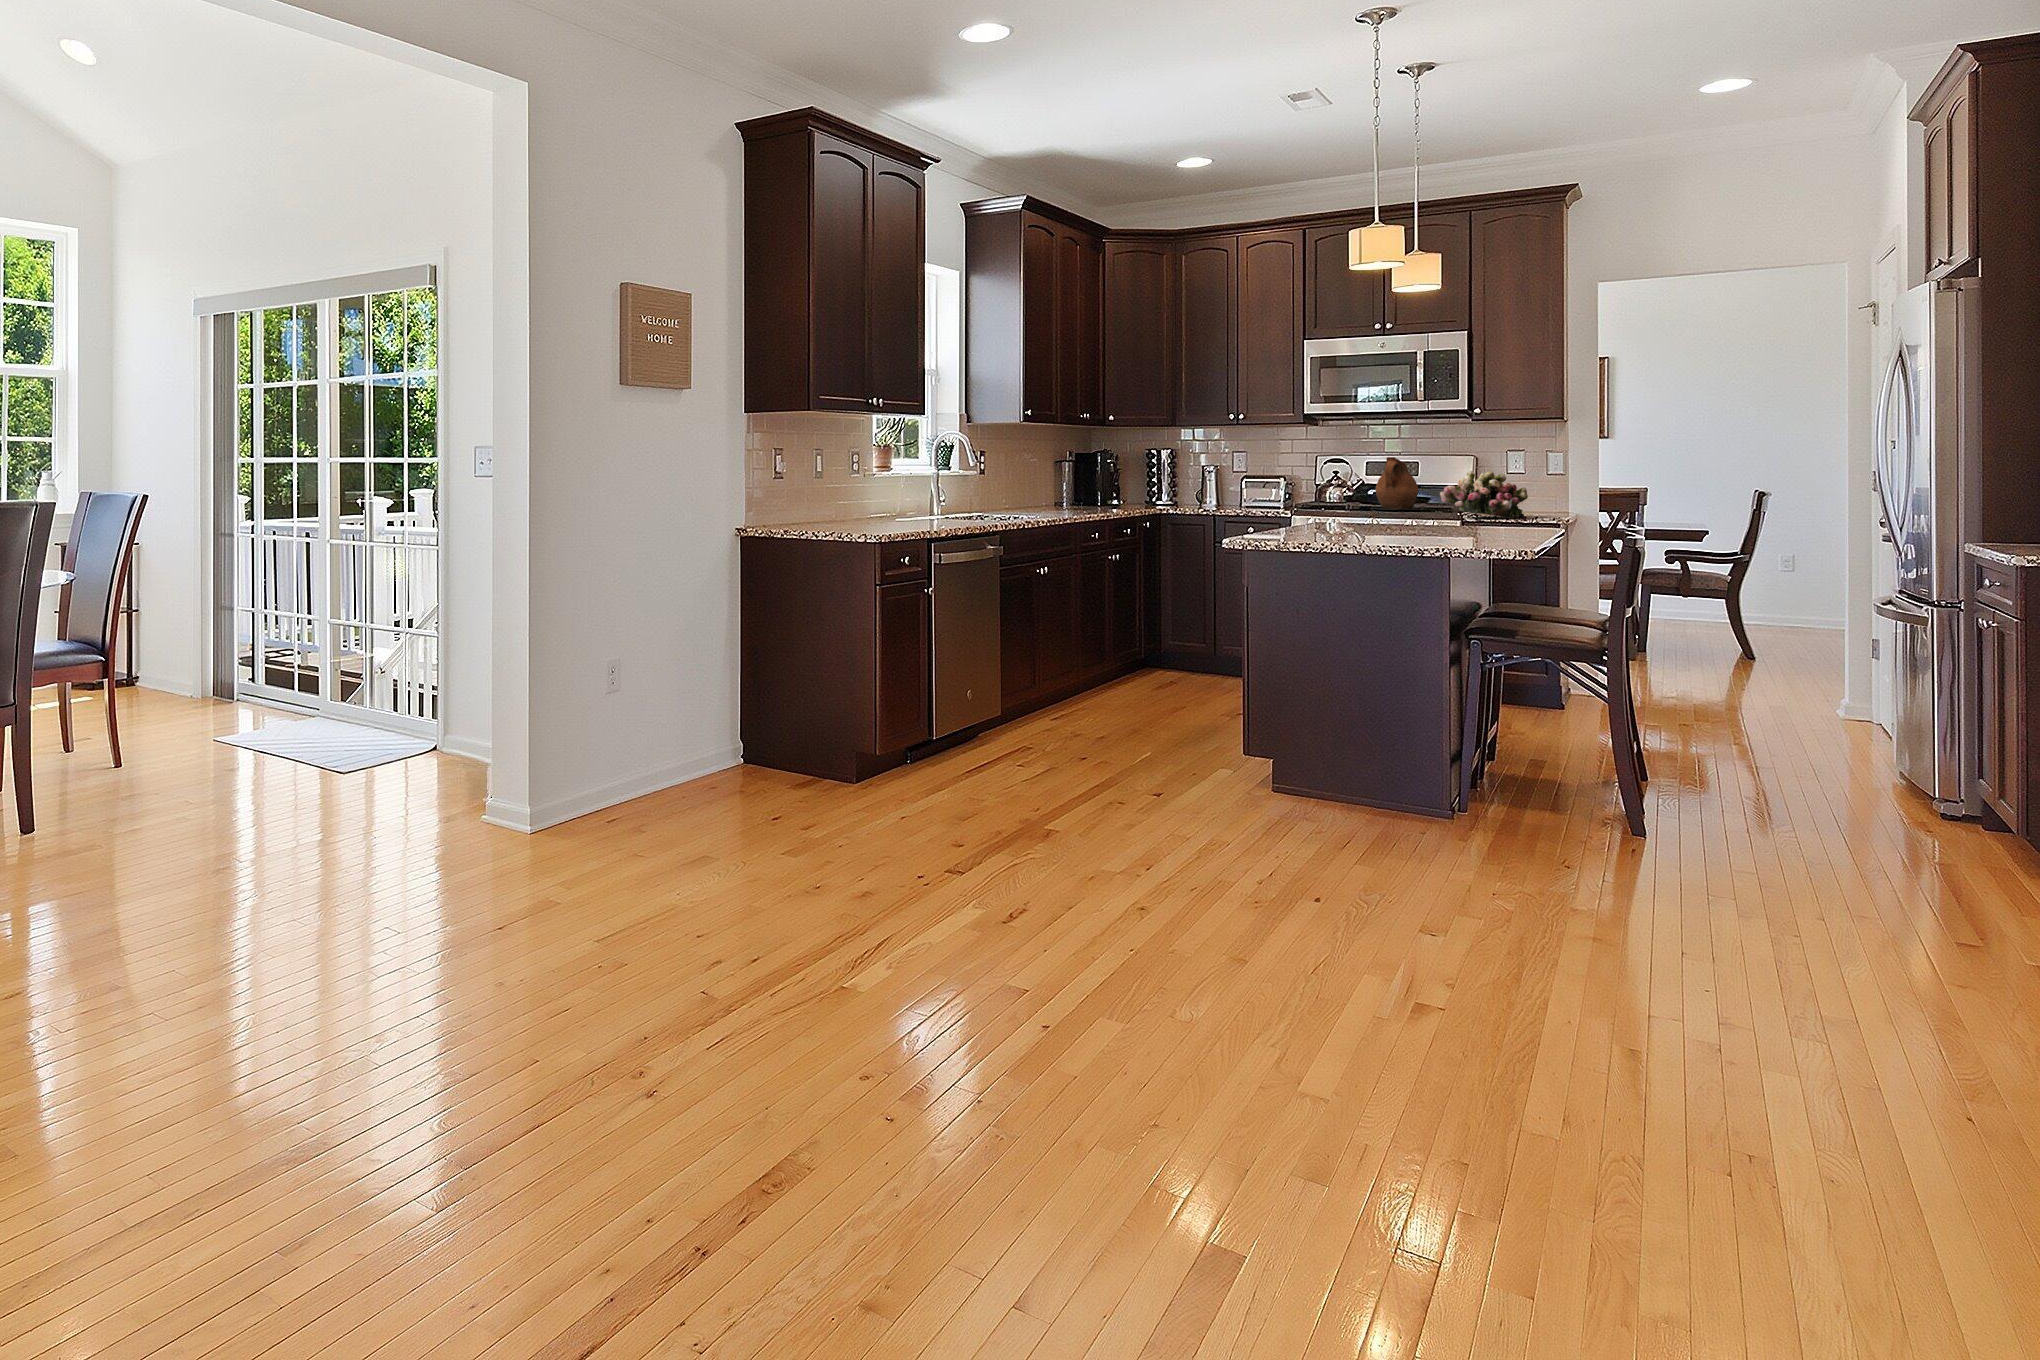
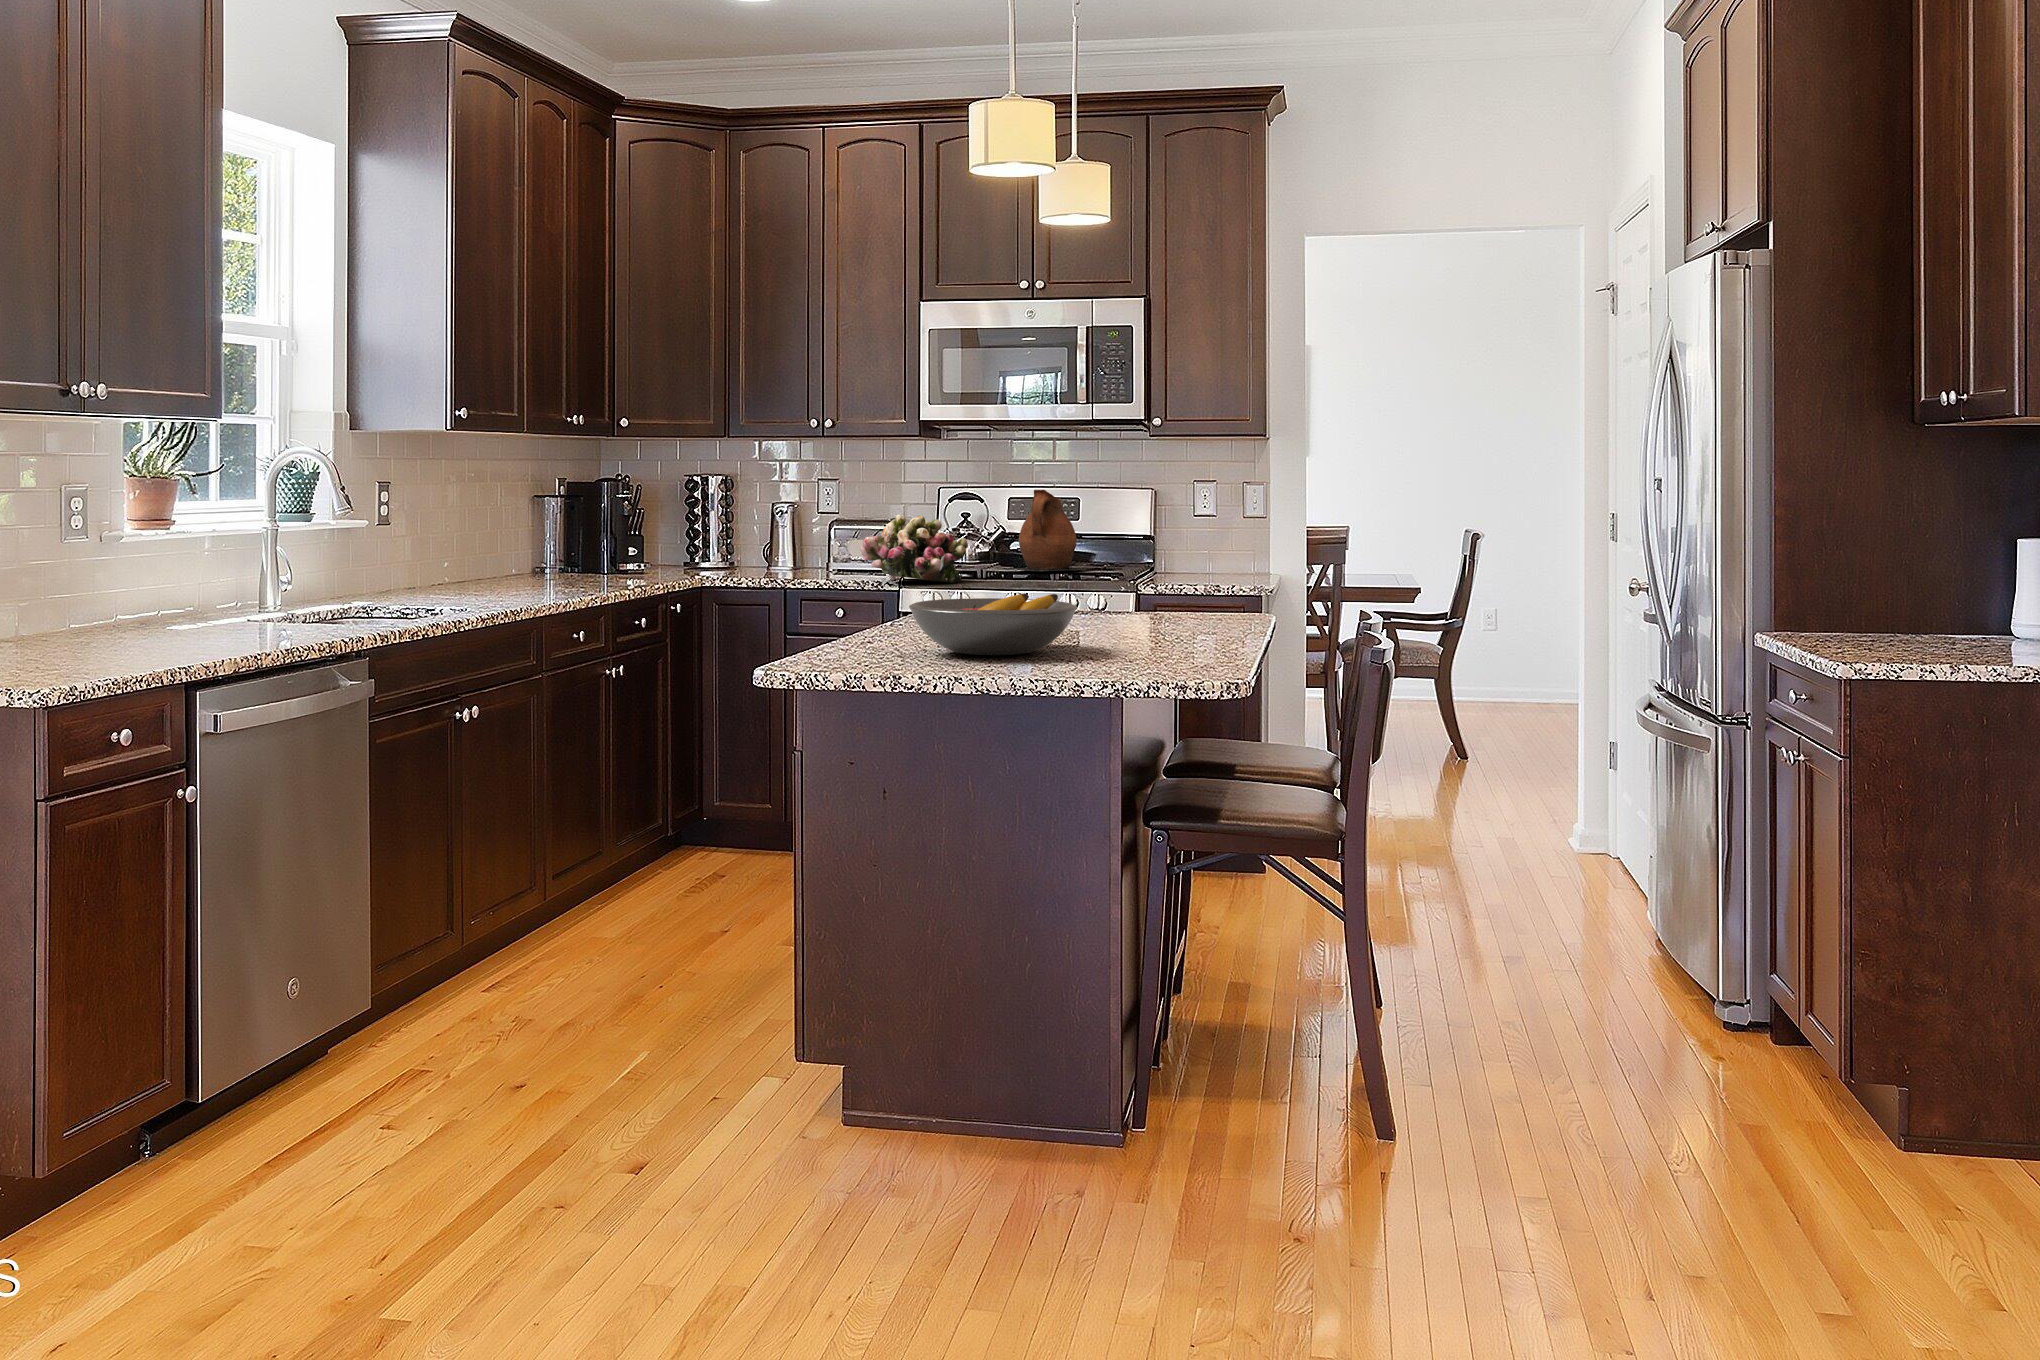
flower arrangement: present [1440,471,1528,518] -> present [860,514,968,583]
fruit bowl: none [1311,507,1419,541] -> present [909,594,1077,656]

